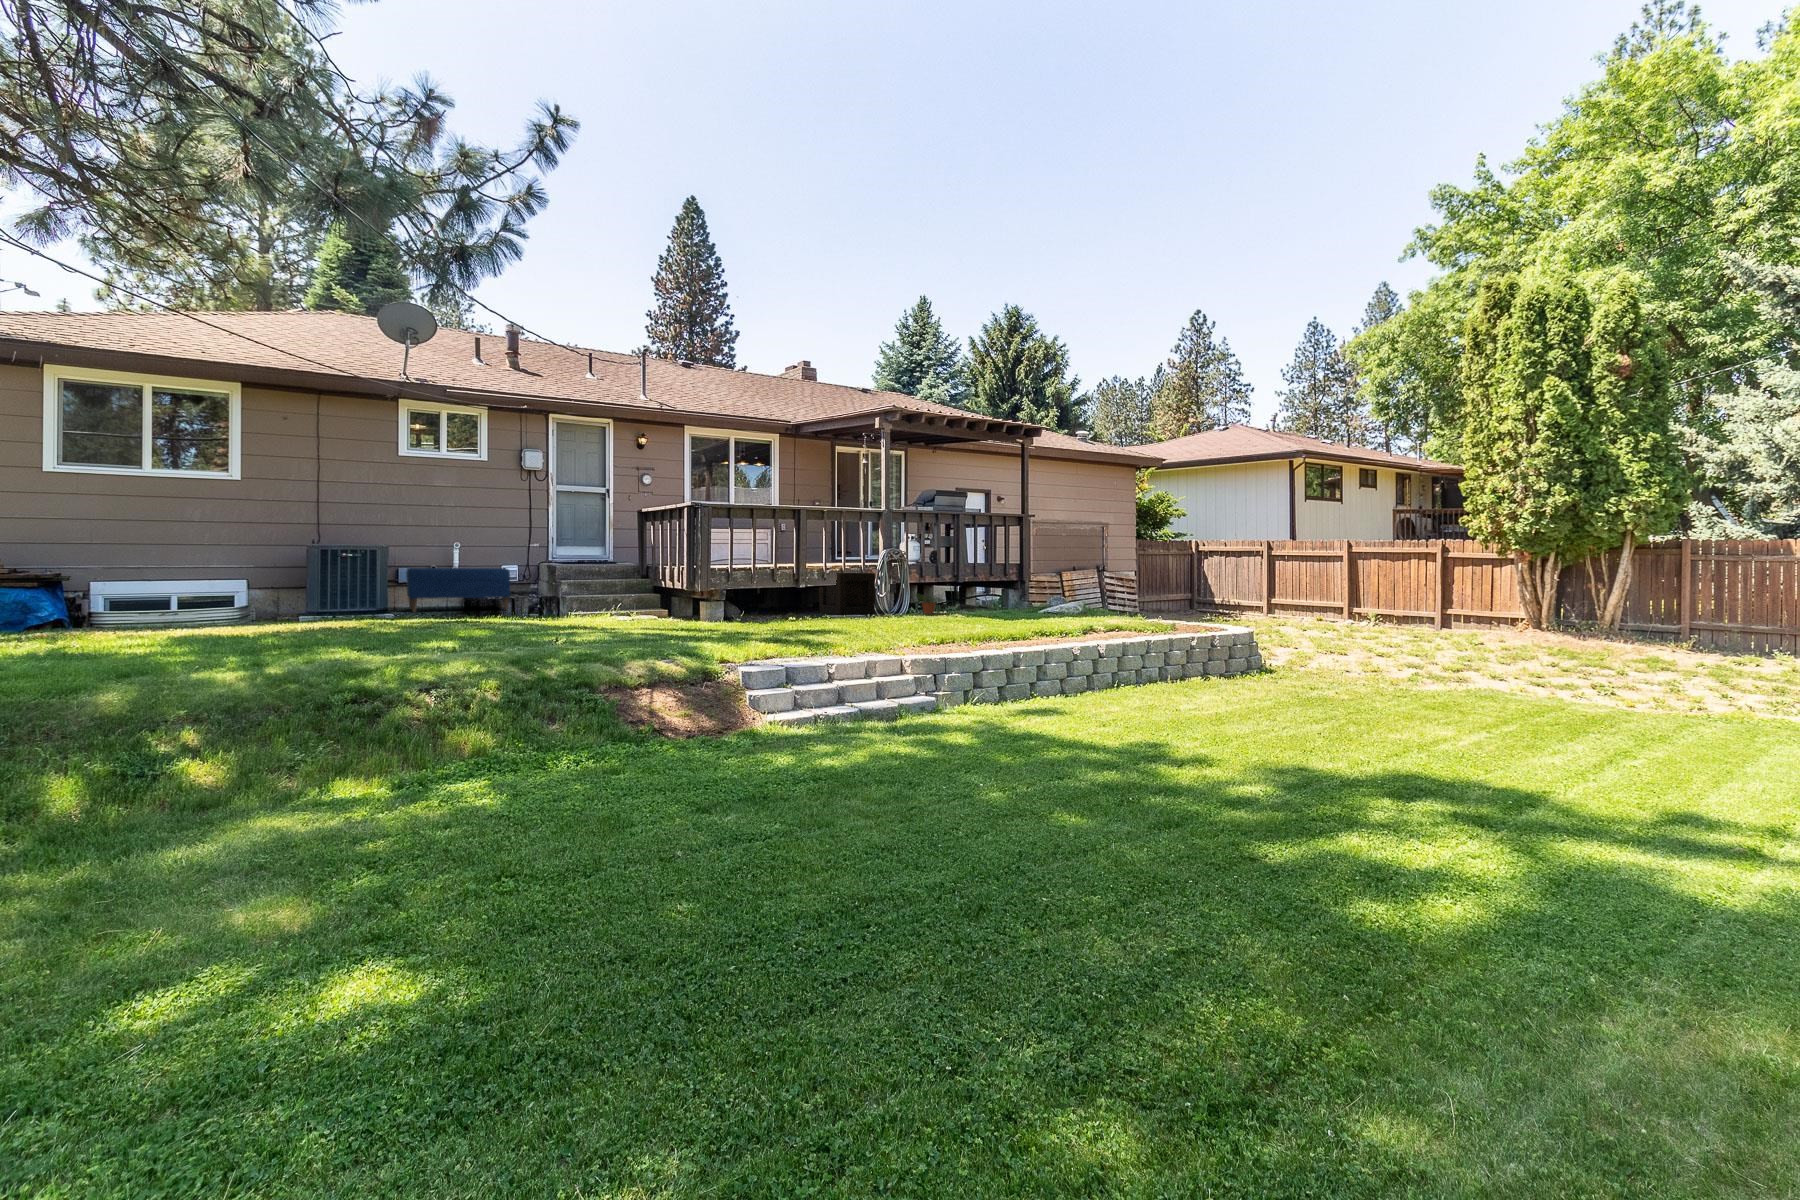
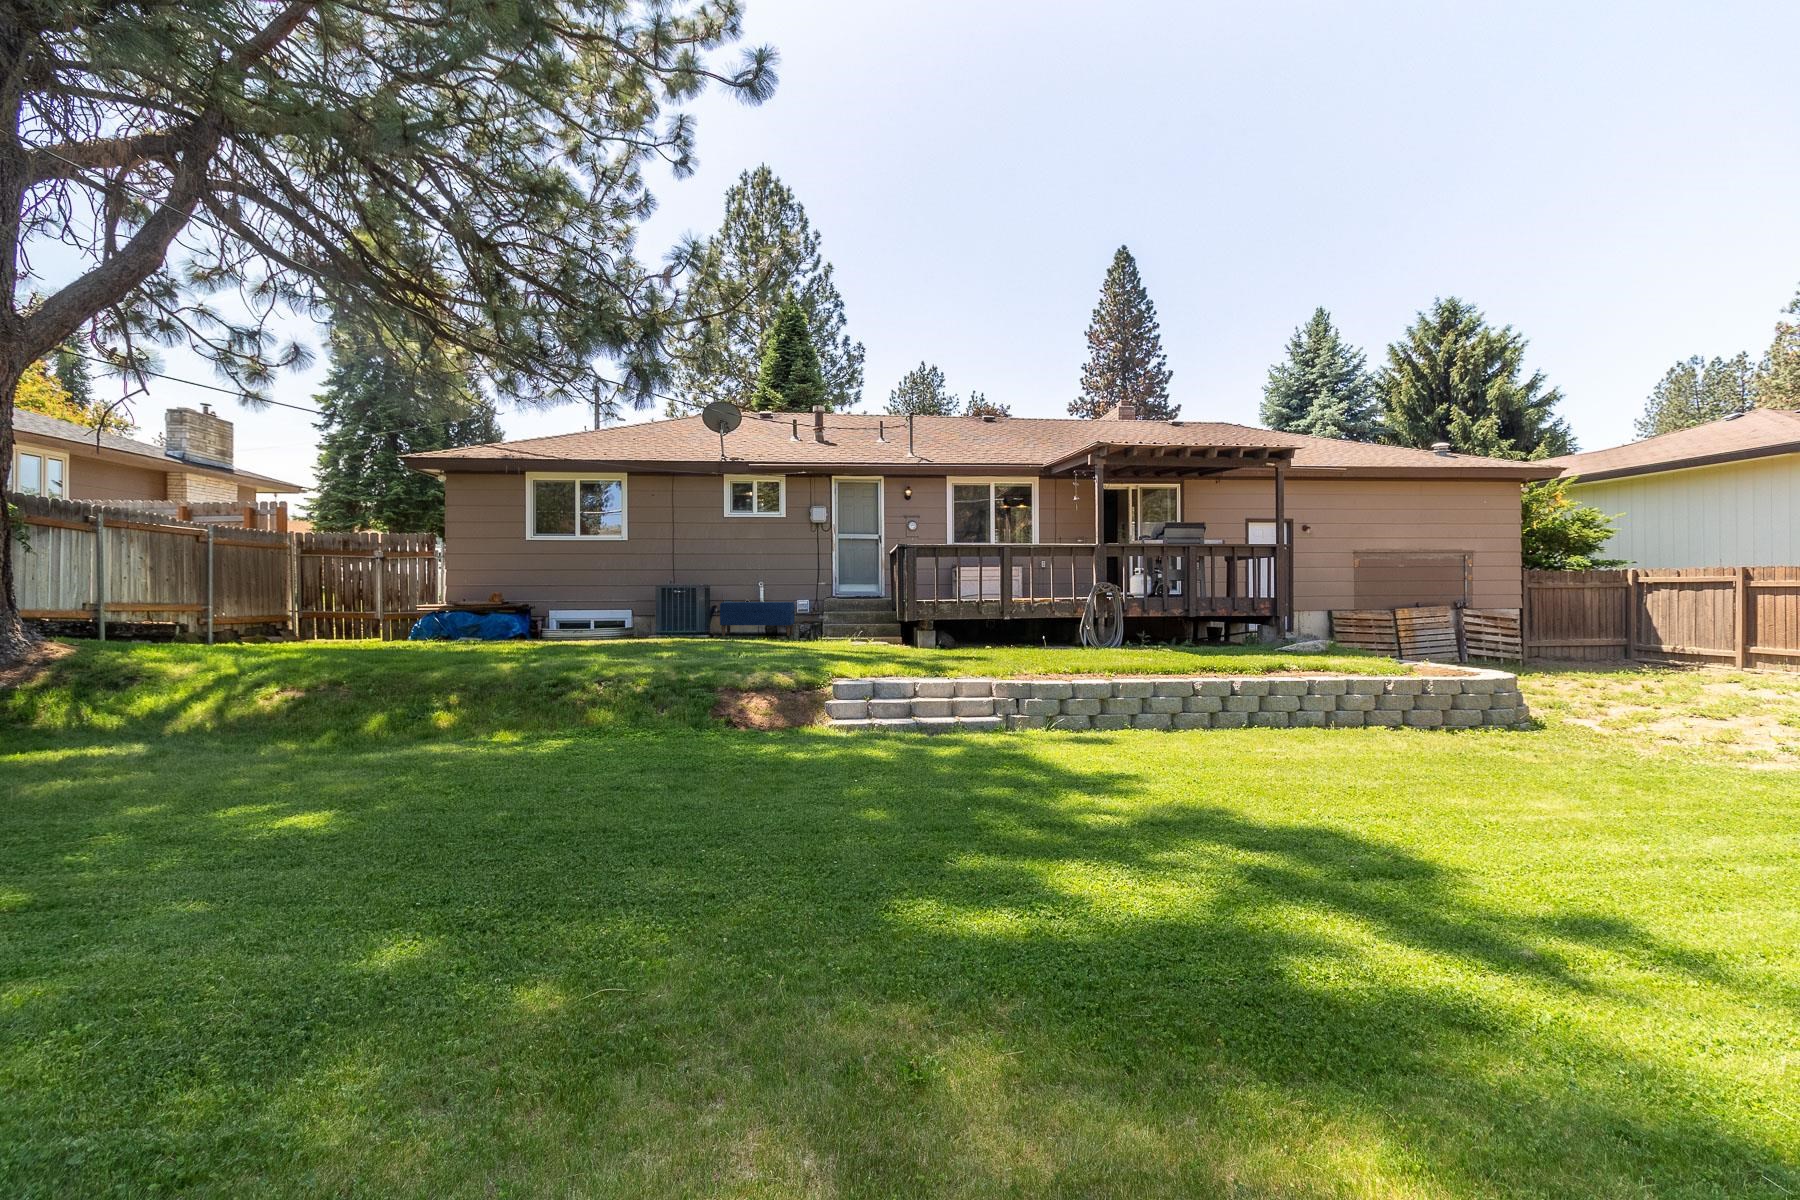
wooden crate: present [819,573,875,615] -> none [1042,606,1091,647]
potted plant: present [911,593,944,614] -> none [1128,626,1172,649]

